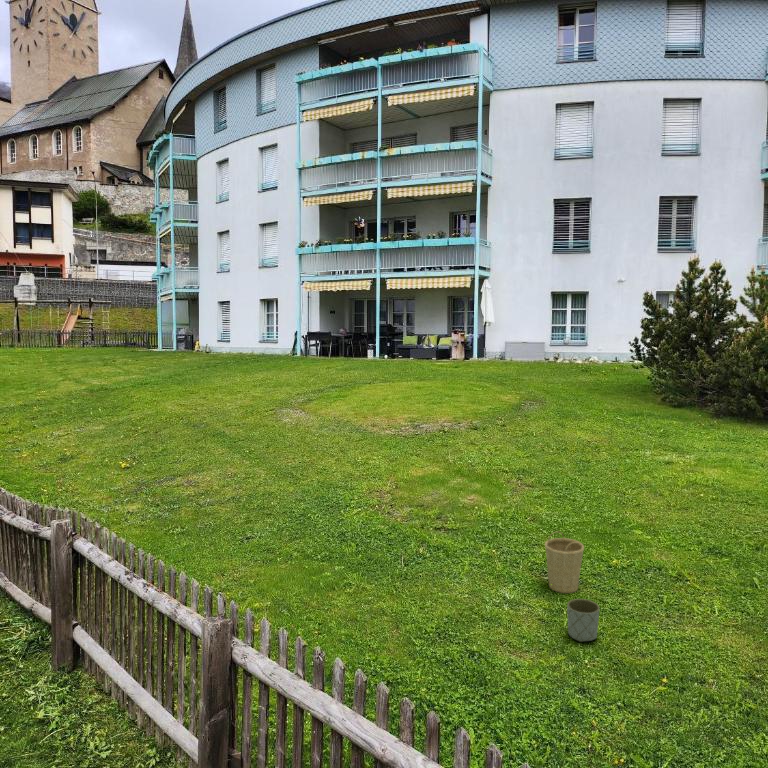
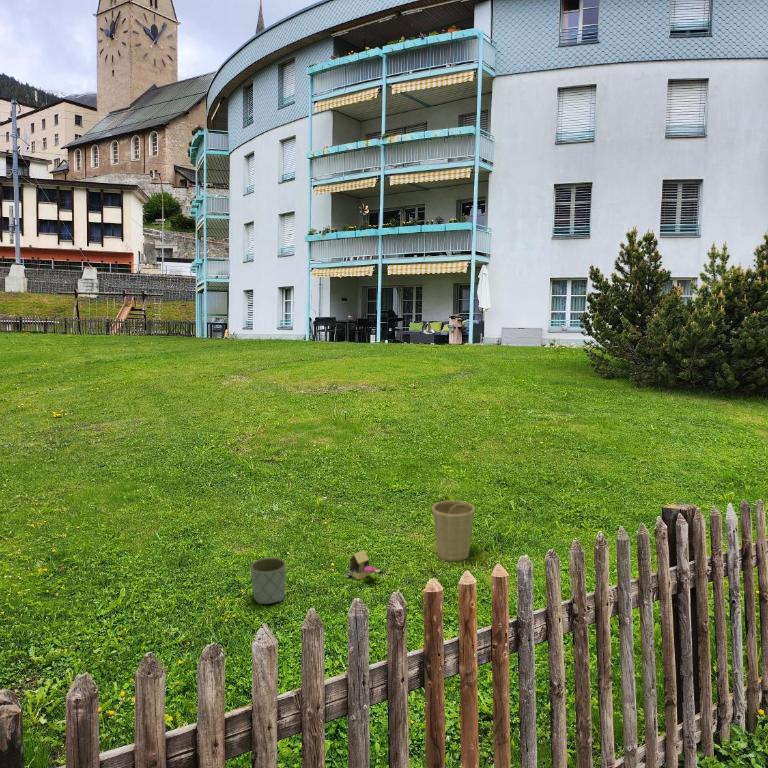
basket: present [545,532,584,593] -> present [432,493,475,561]
toy house: none [627,587,665,614] -> present [346,550,380,579]

